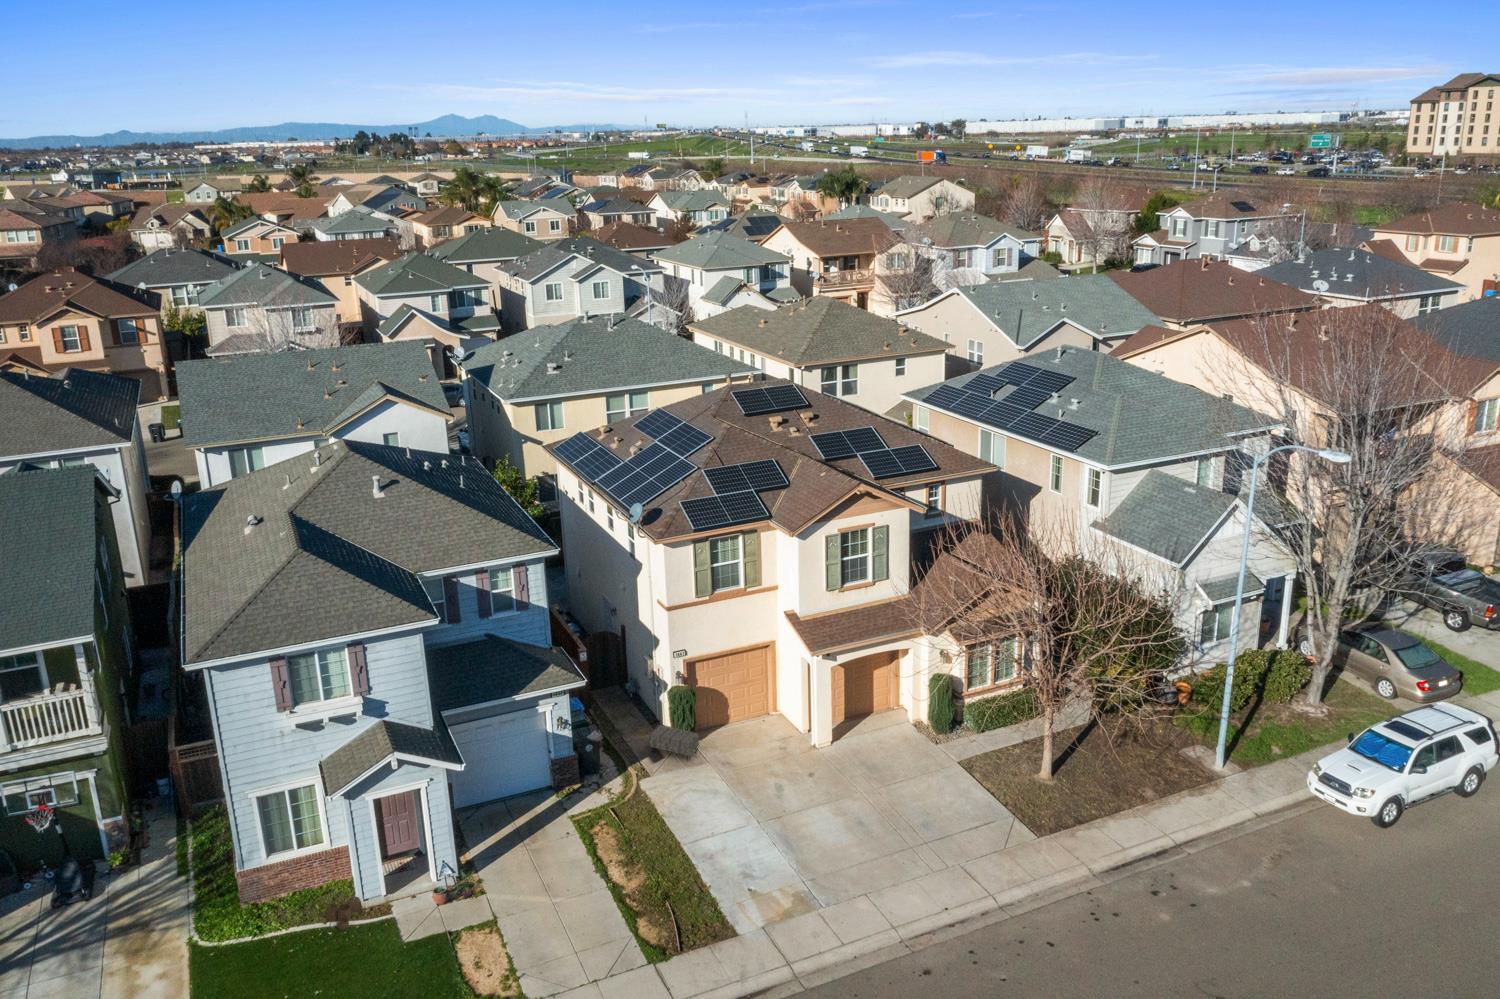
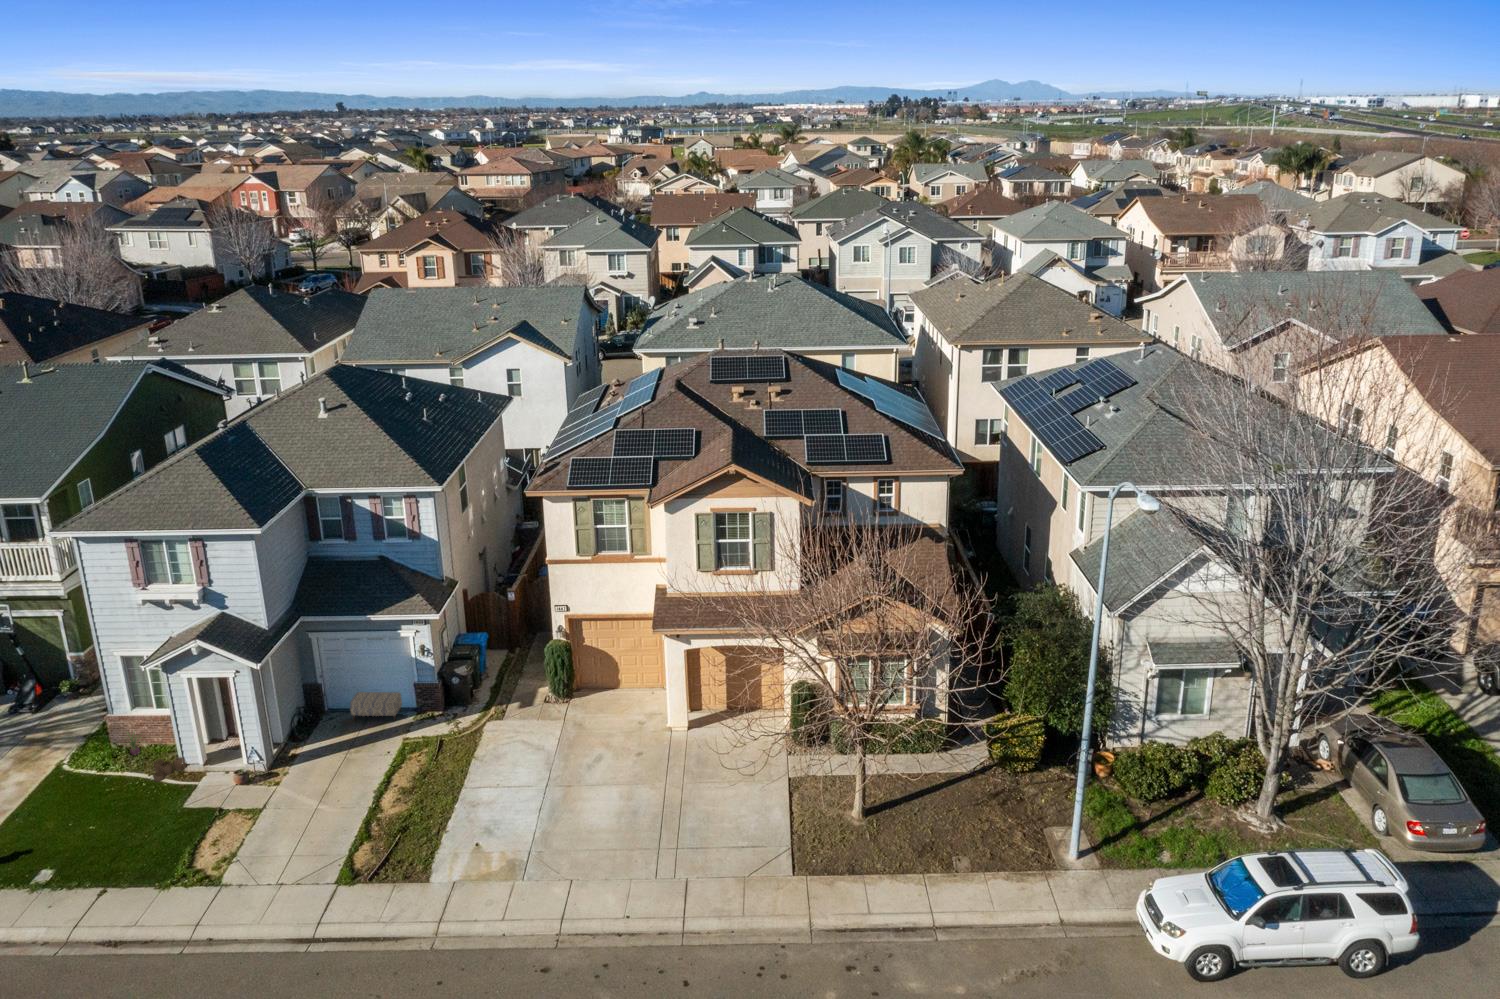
bench: present [650,725,699,760] -> present [350,692,402,720]
decorative plant: present [455,871,473,897] -> present [127,735,141,755]

